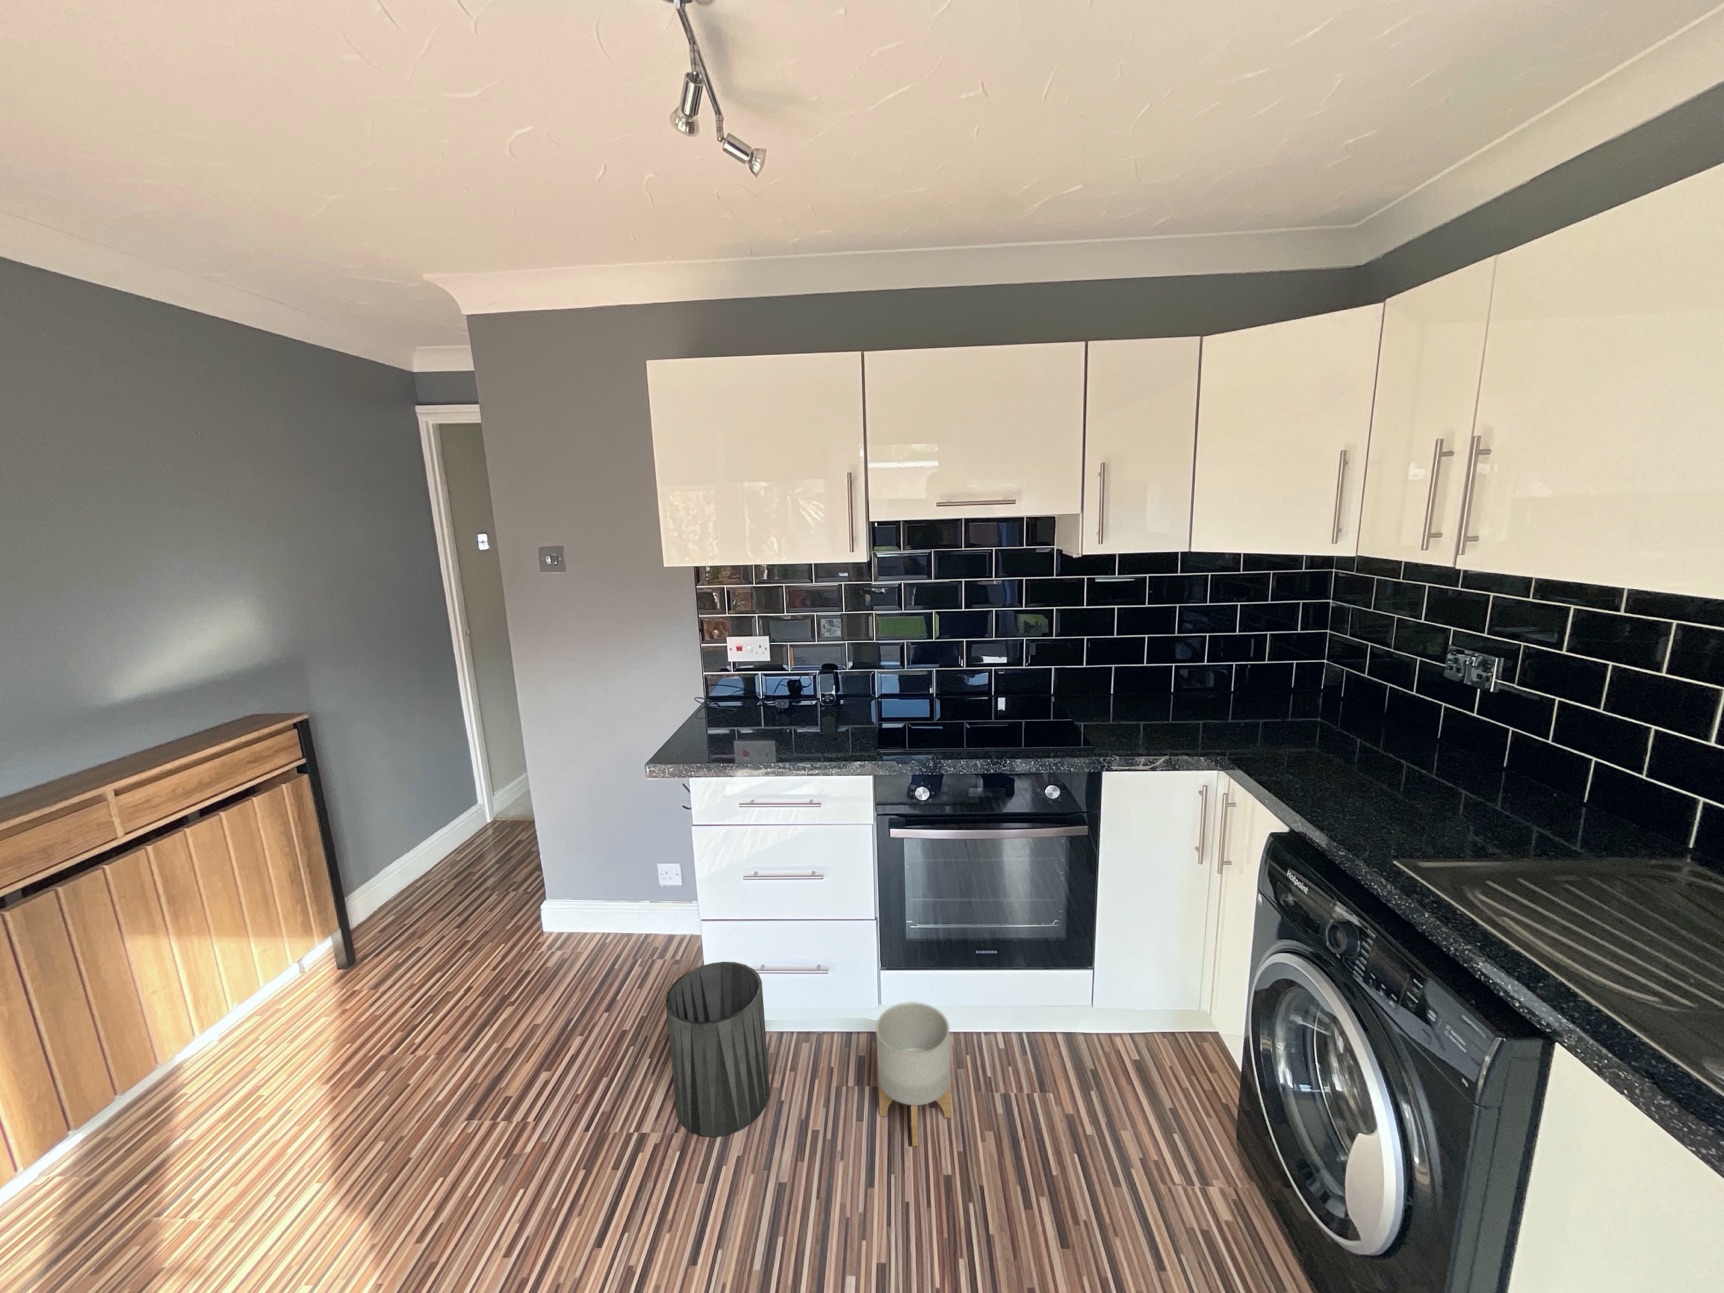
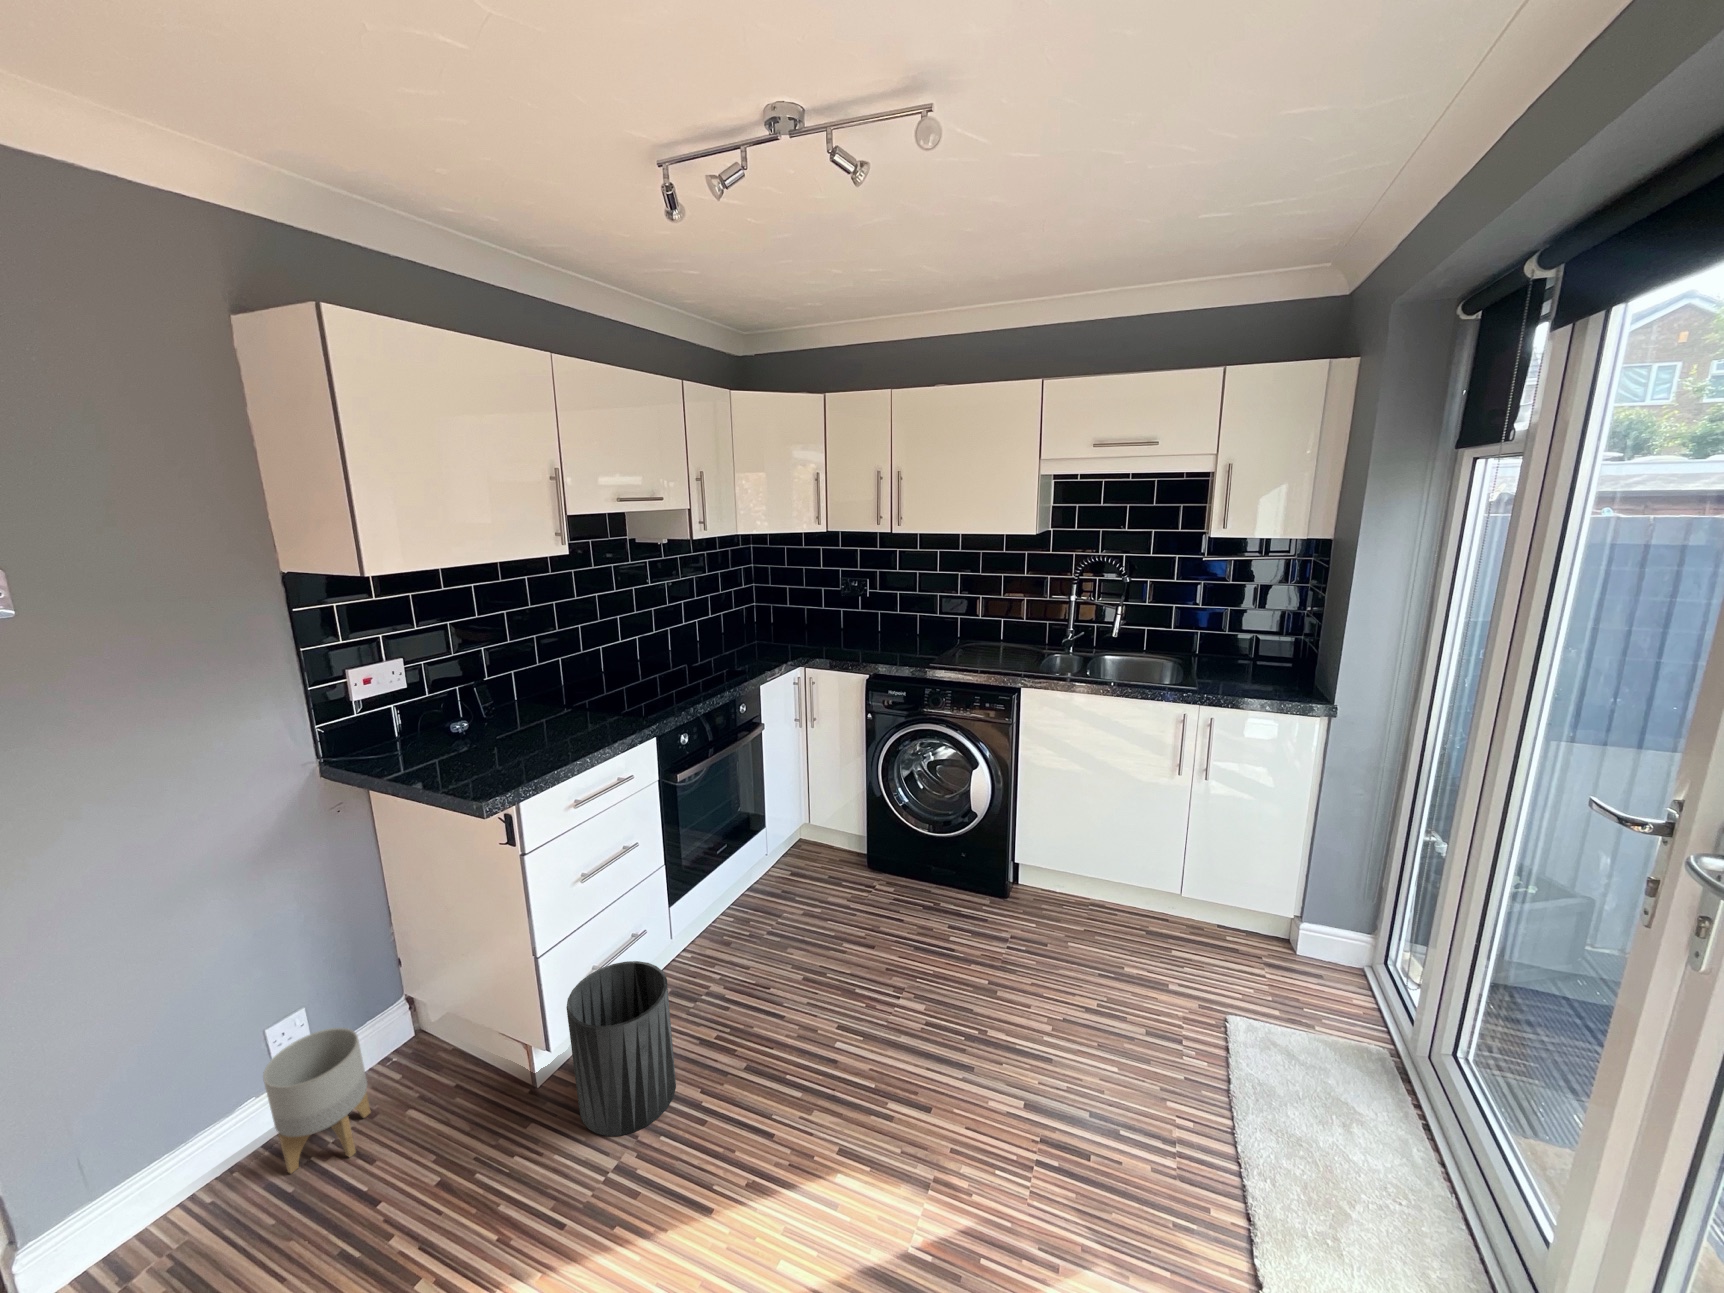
planter: present [876,1002,952,1146] -> present [263,1028,371,1173]

